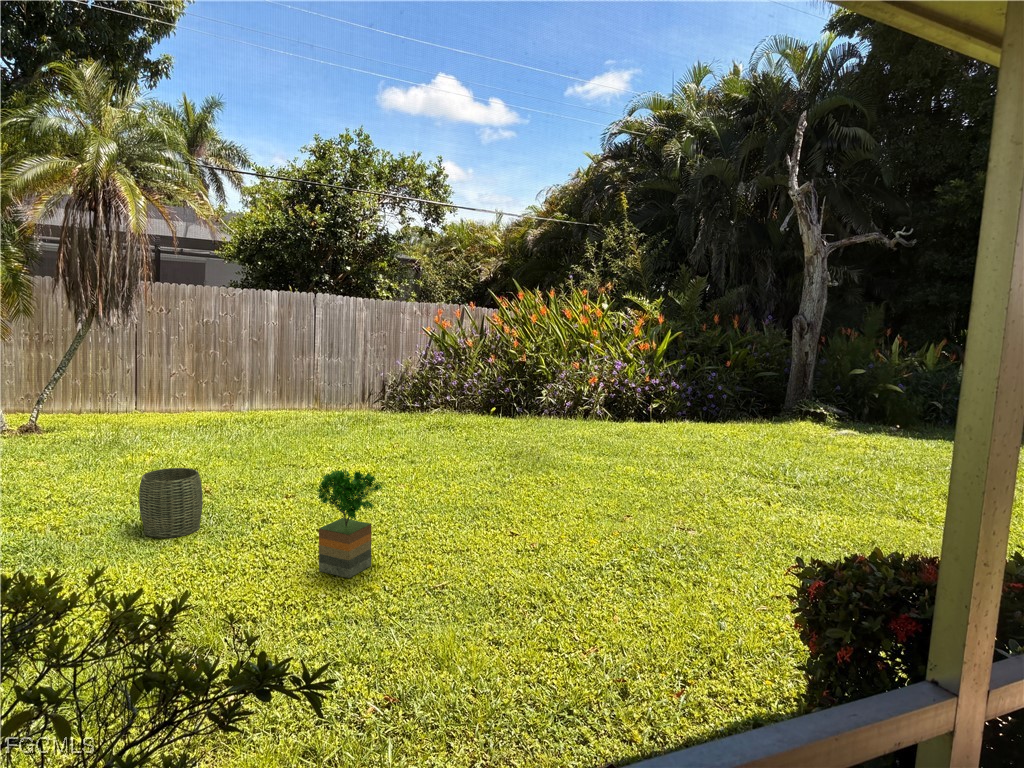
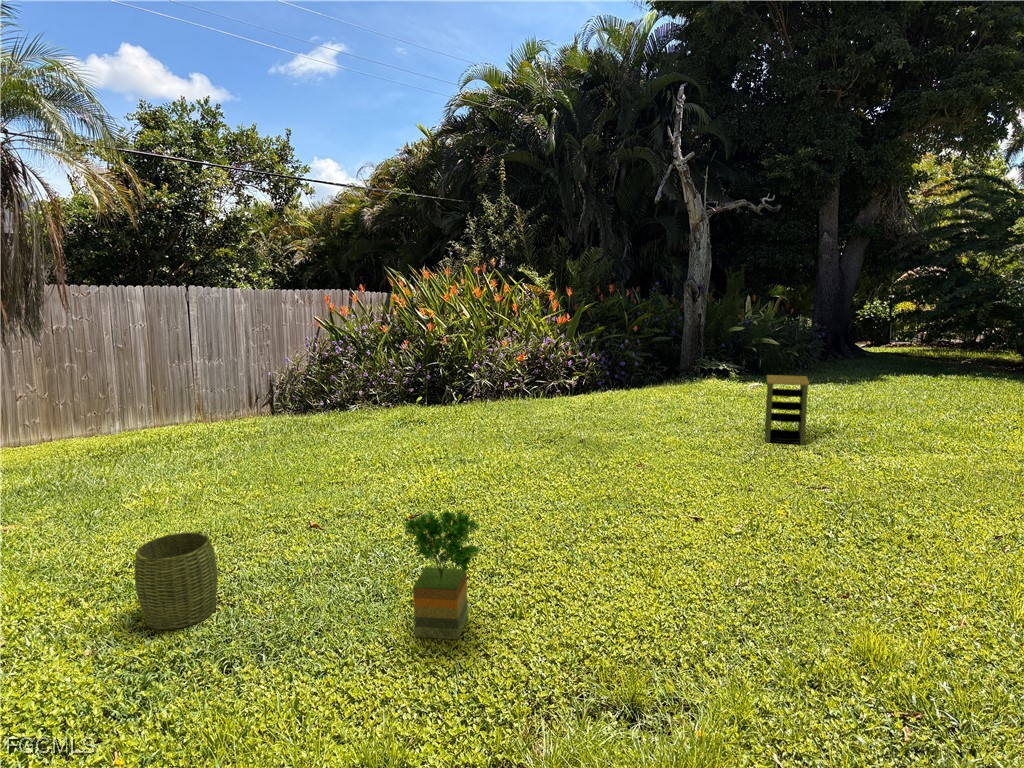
side table: none [790,411,846,487] -> present [765,375,810,445]

